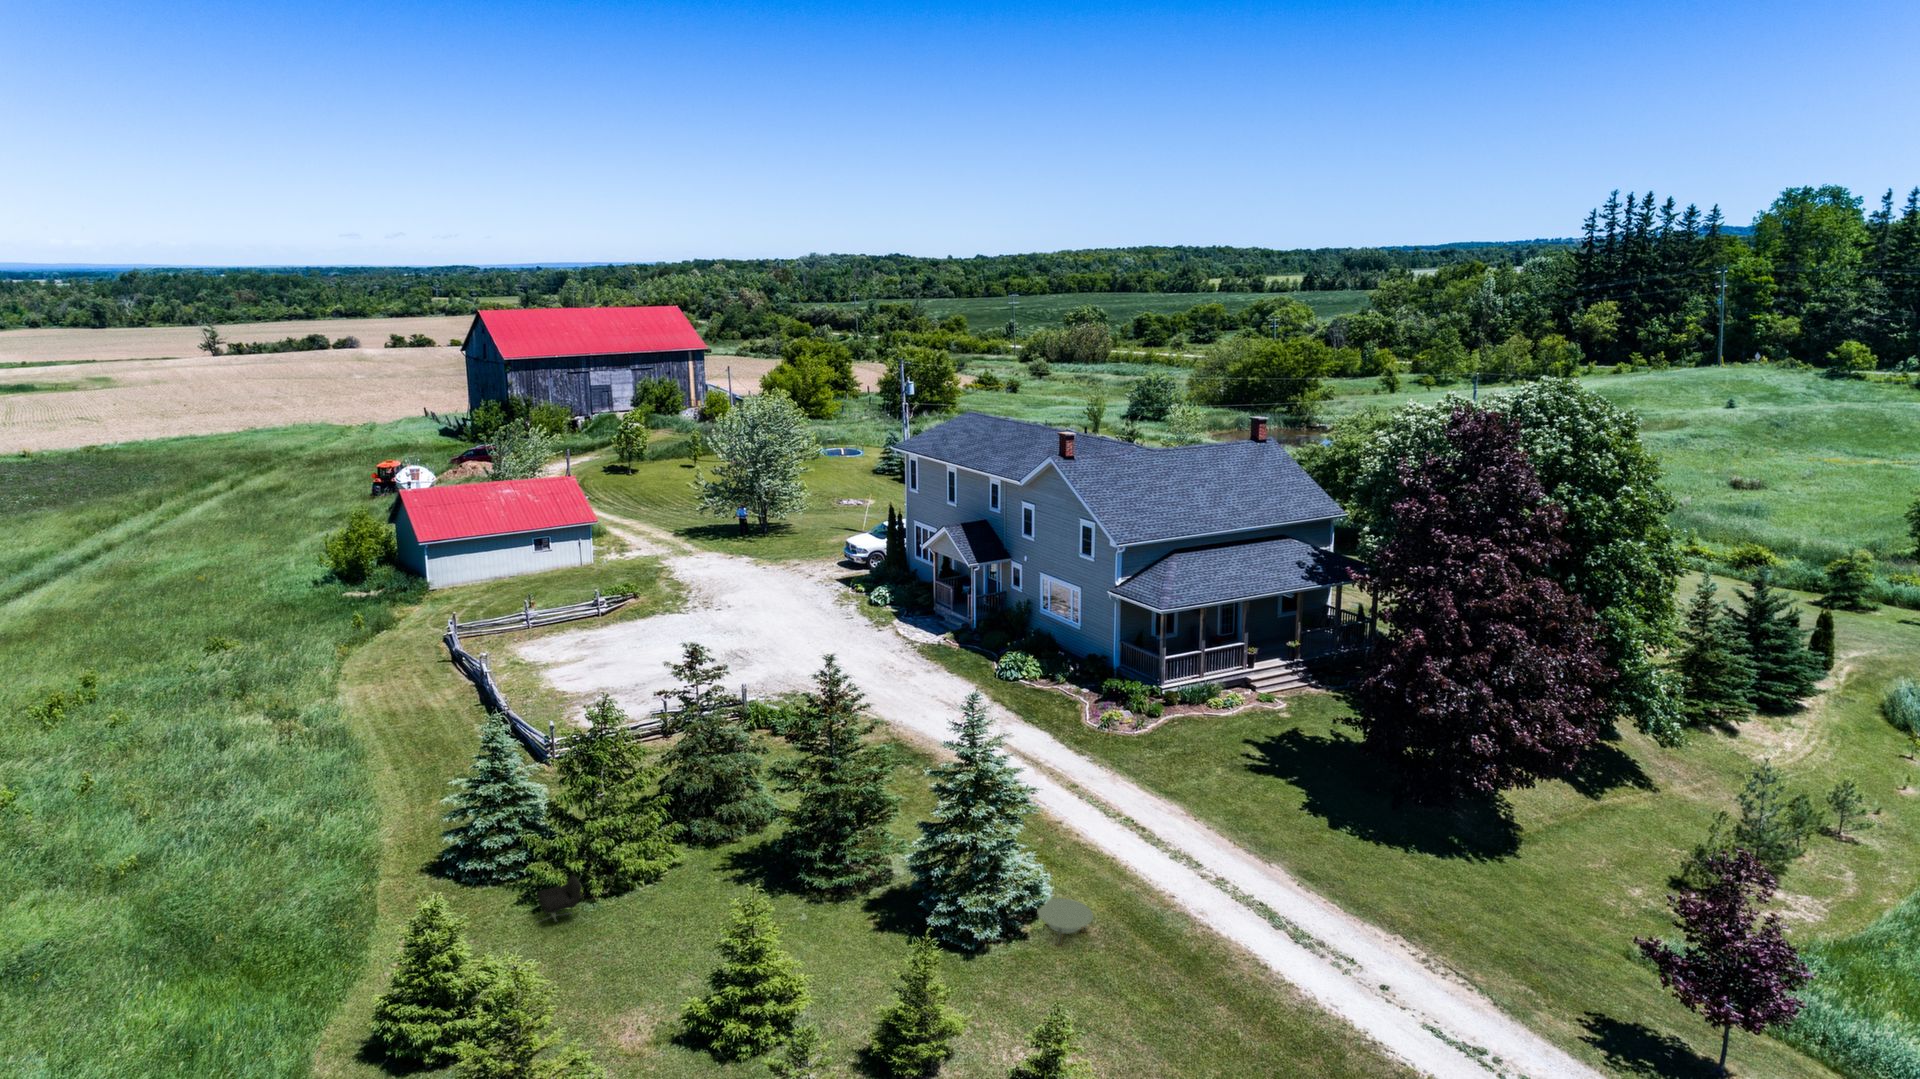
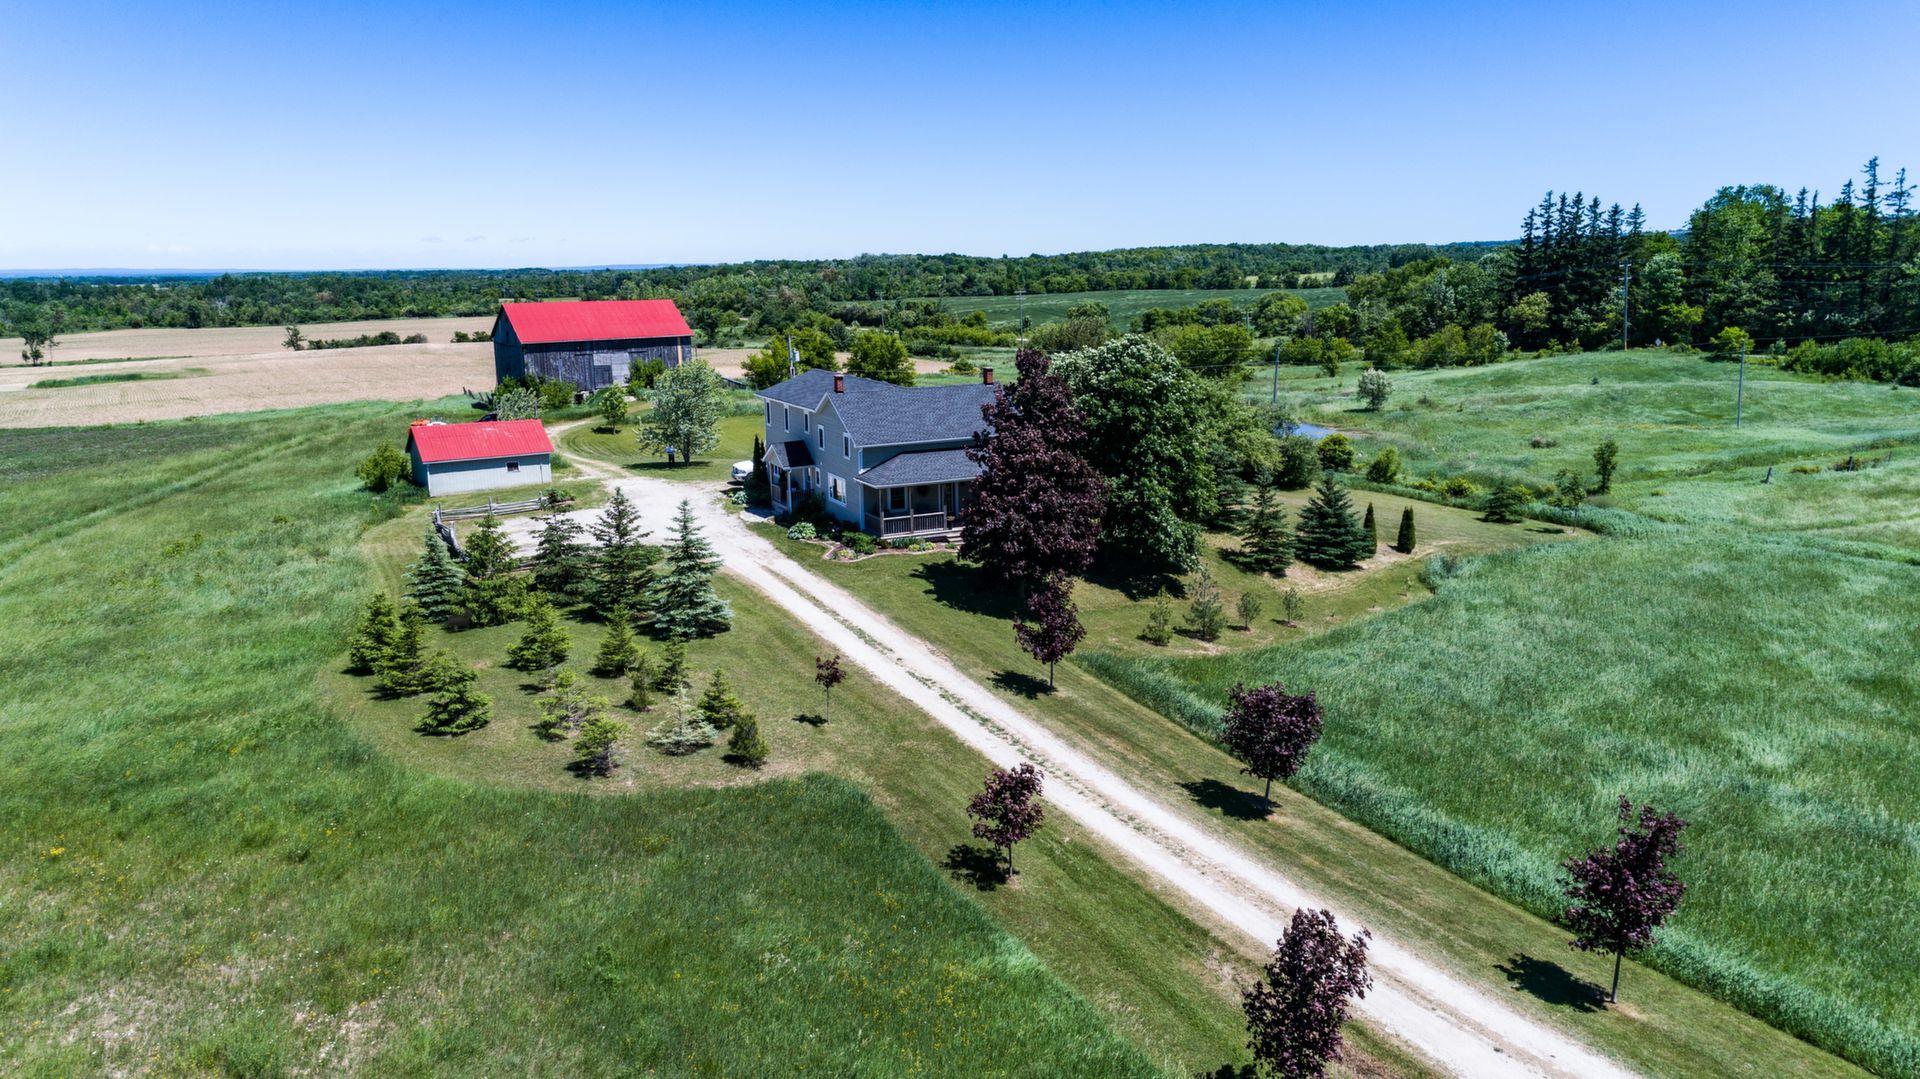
round table: present [1037,898,1093,947] -> none [722,622,754,643]

